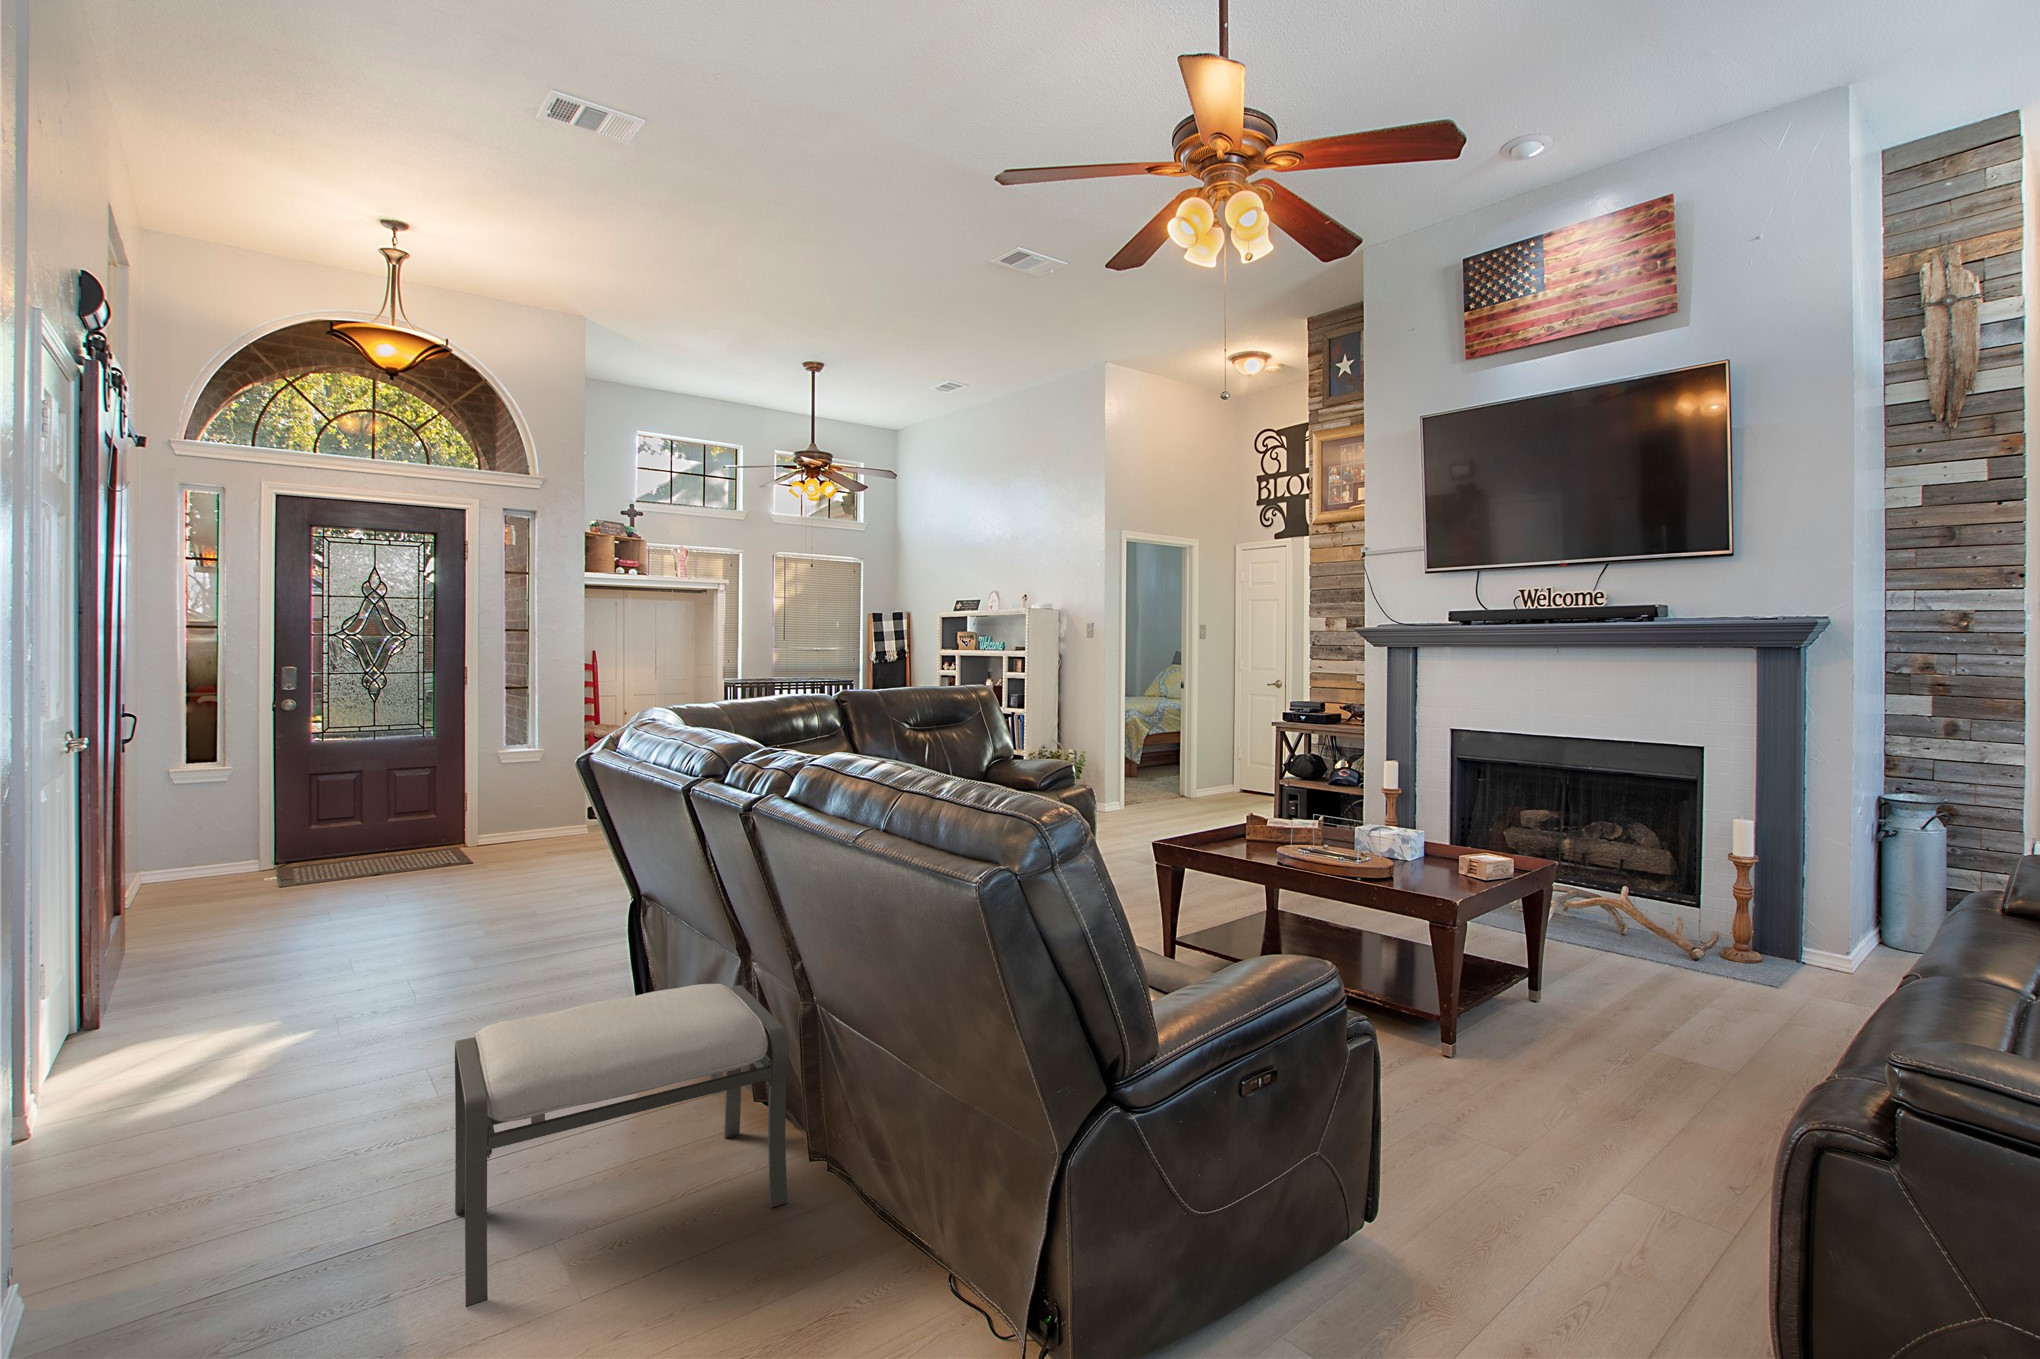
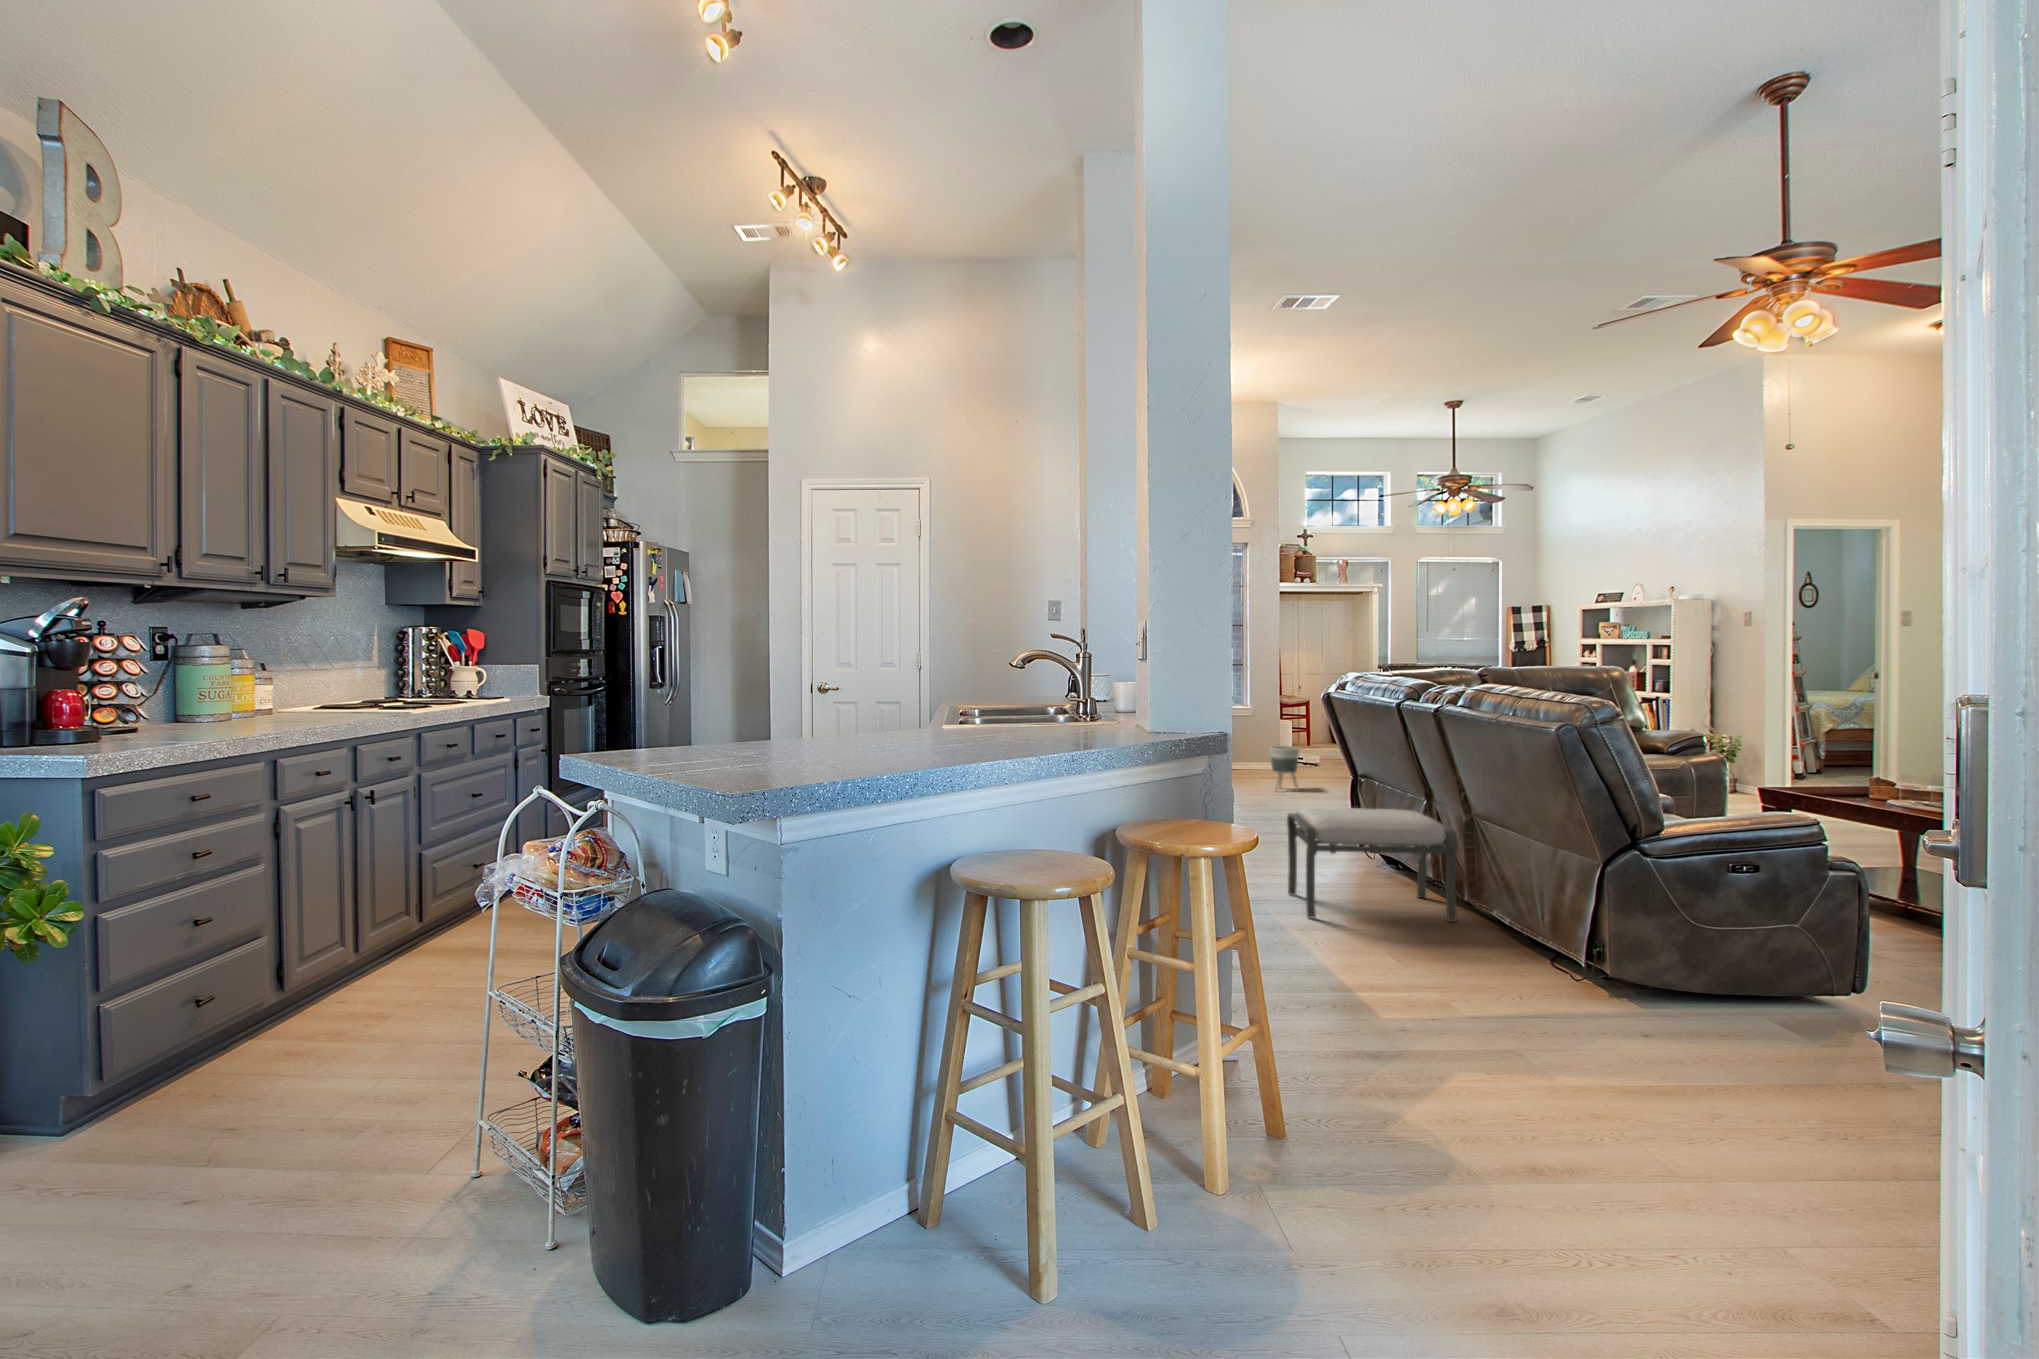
planter: none [541,817,589,892] -> present [1270,746,1299,791]

